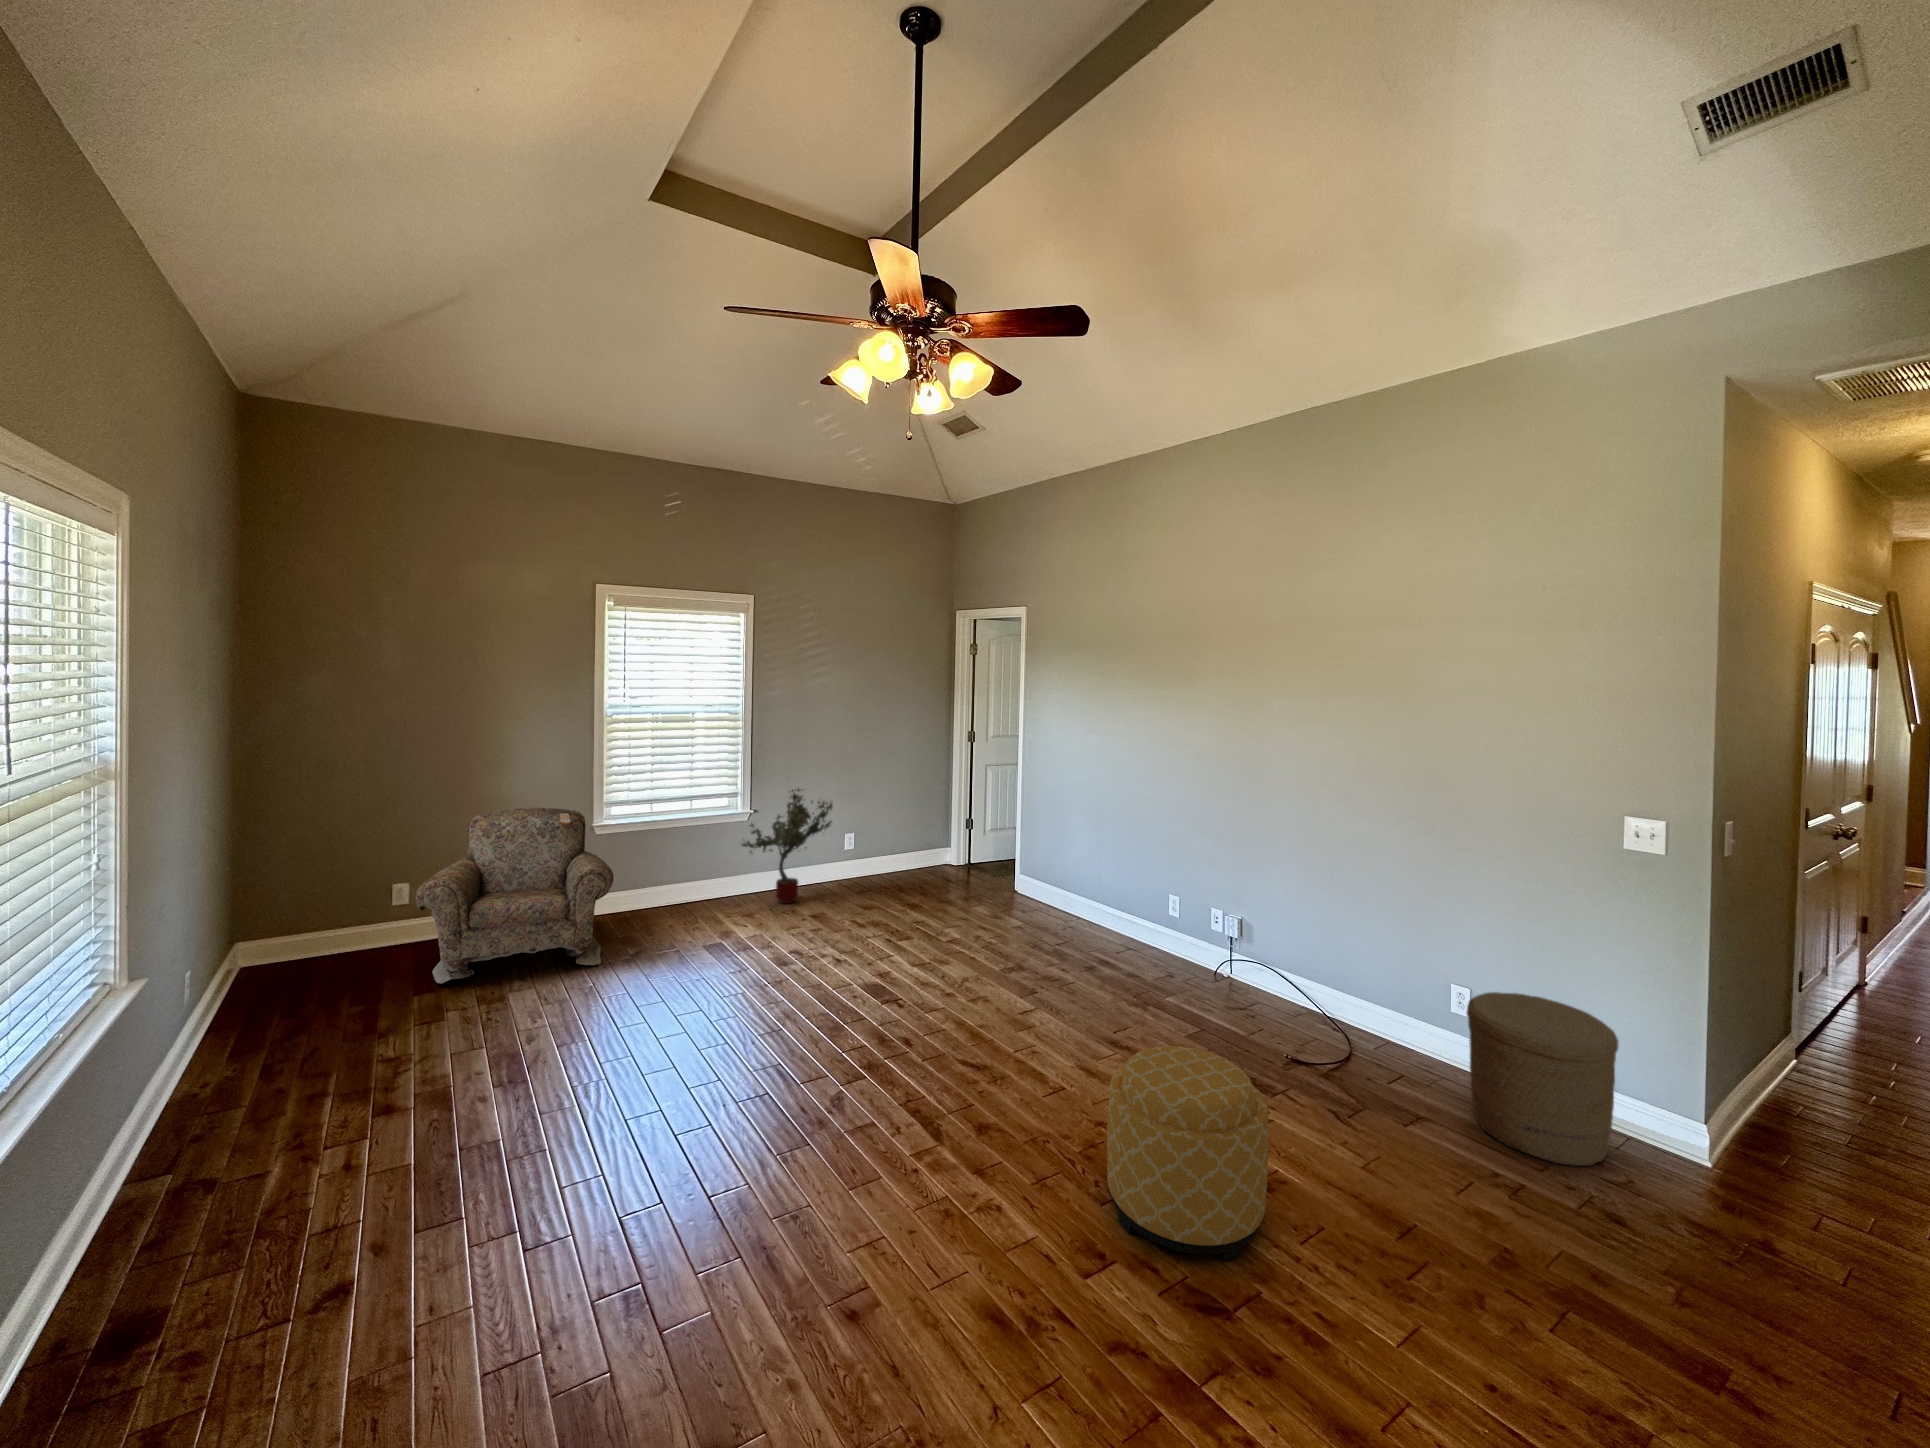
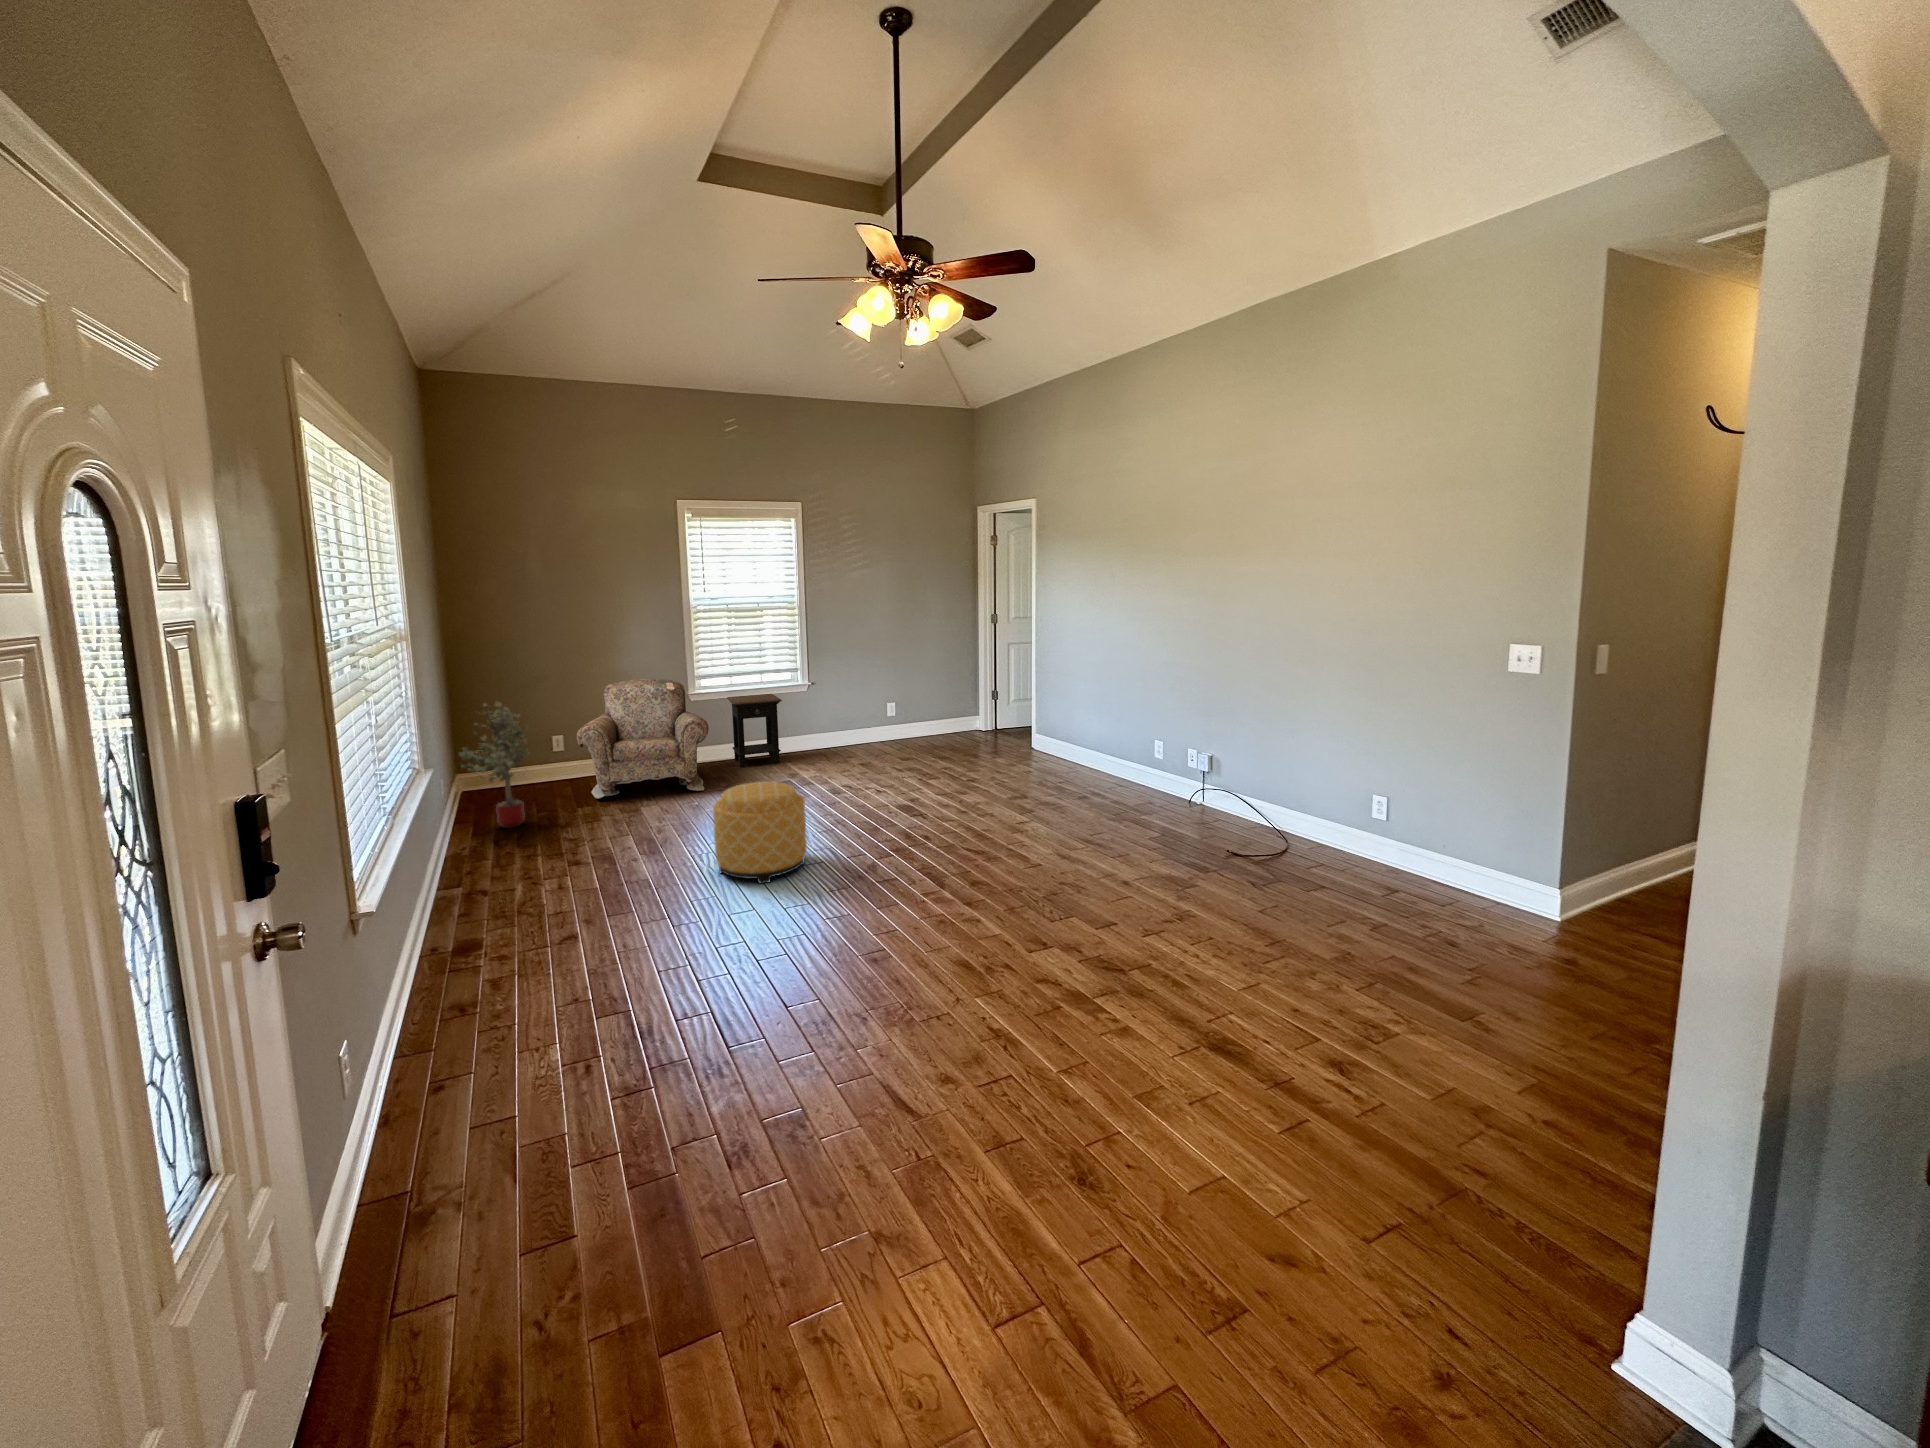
potted tree: present [742,788,832,903] -> present [460,701,530,828]
side table: none [642,824,716,923] -> present [727,694,782,767]
woven basket: present [1467,992,1619,1166] -> none [1368,796,1492,920]
ottoman: present [1107,1046,1268,1262] -> present [713,781,807,883]

